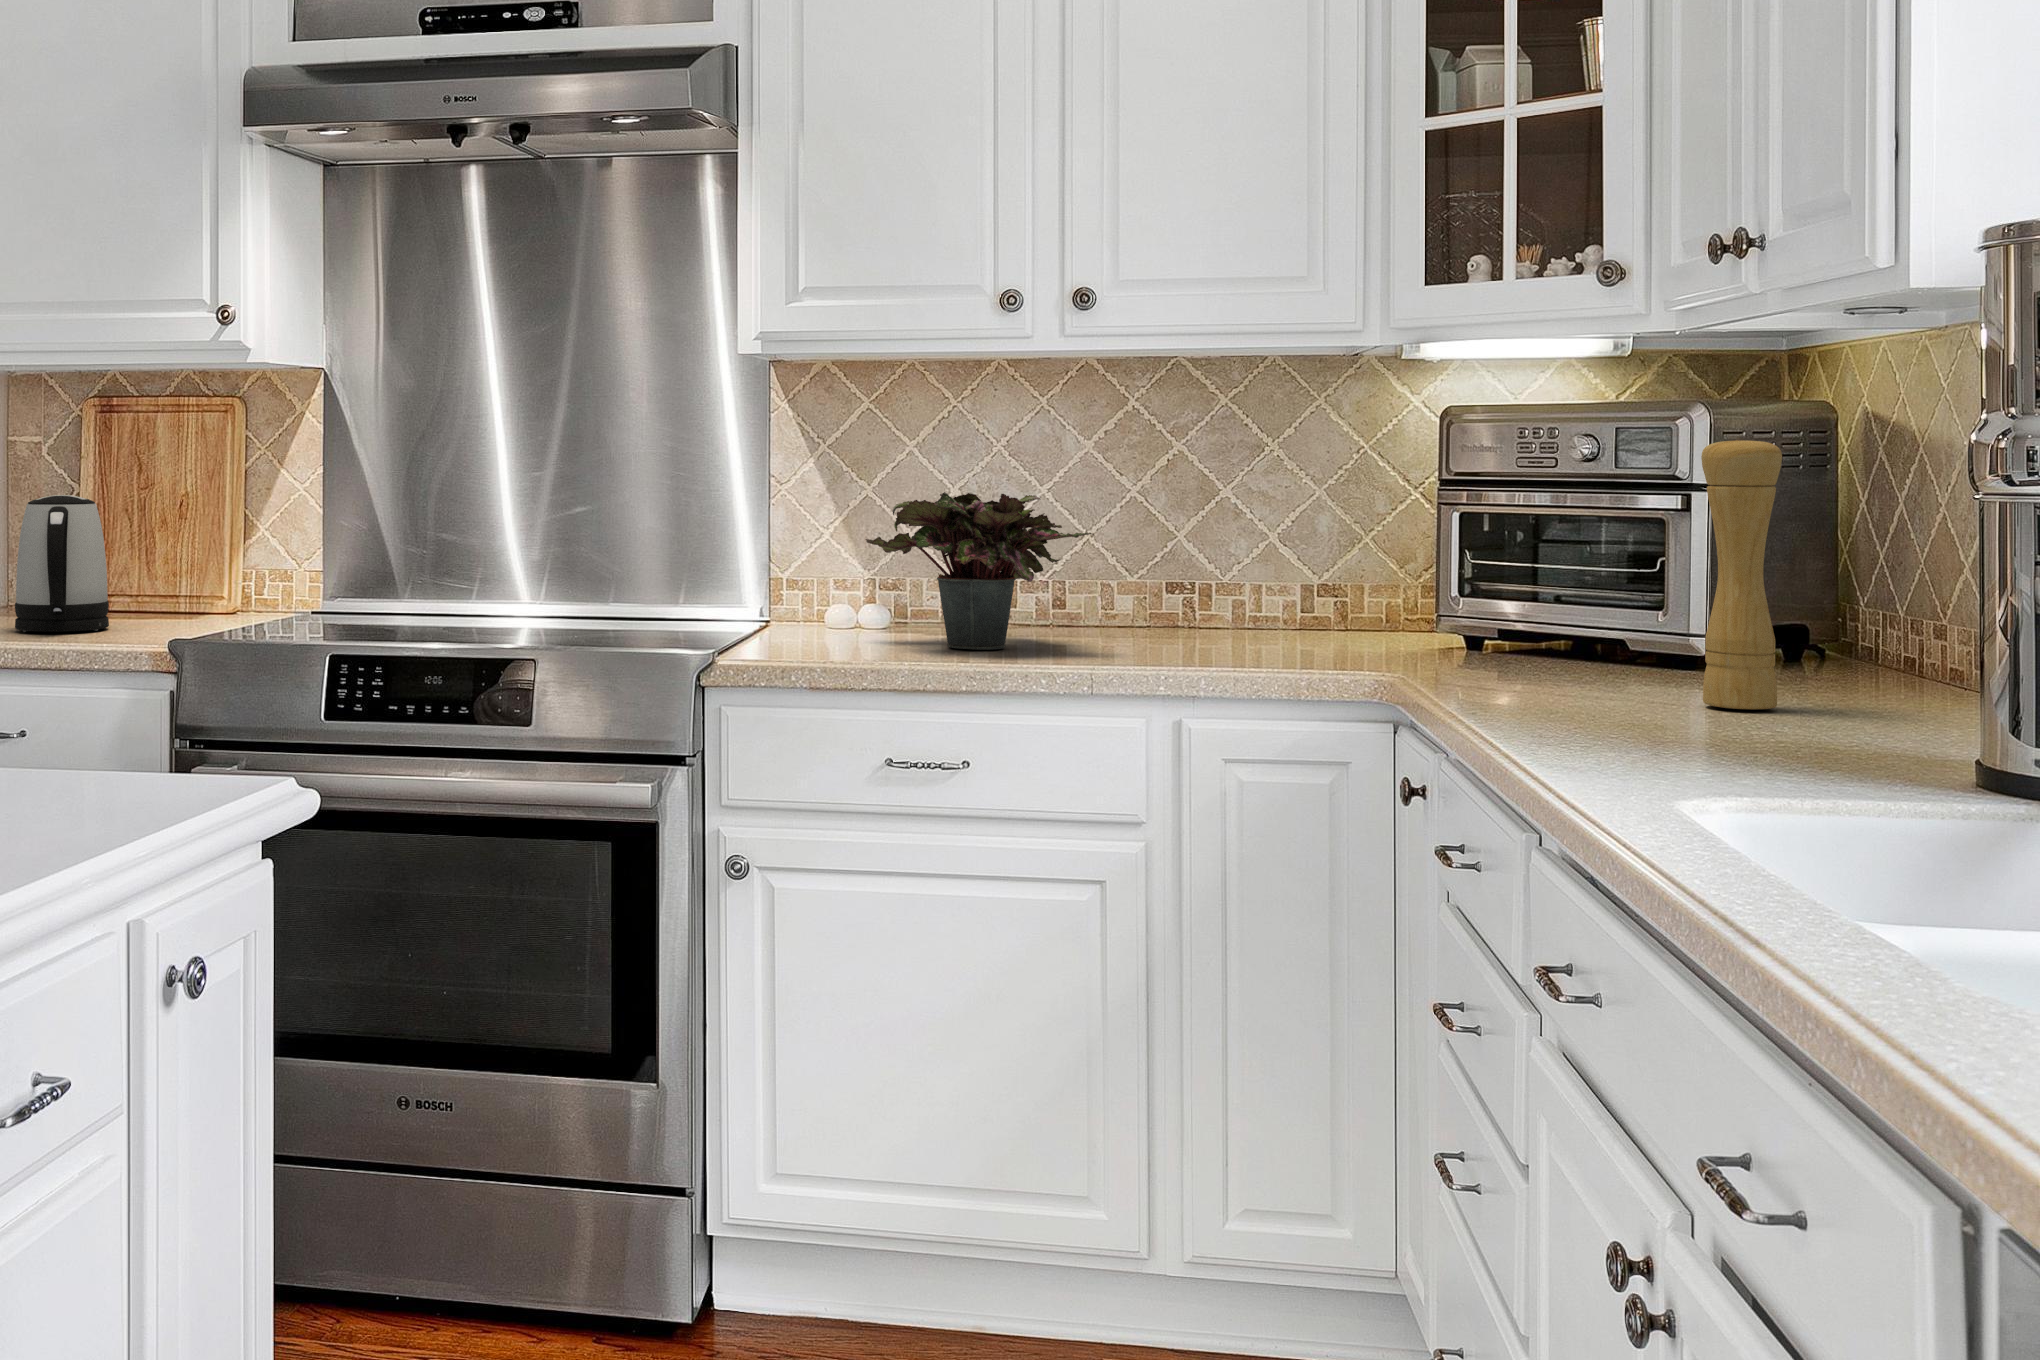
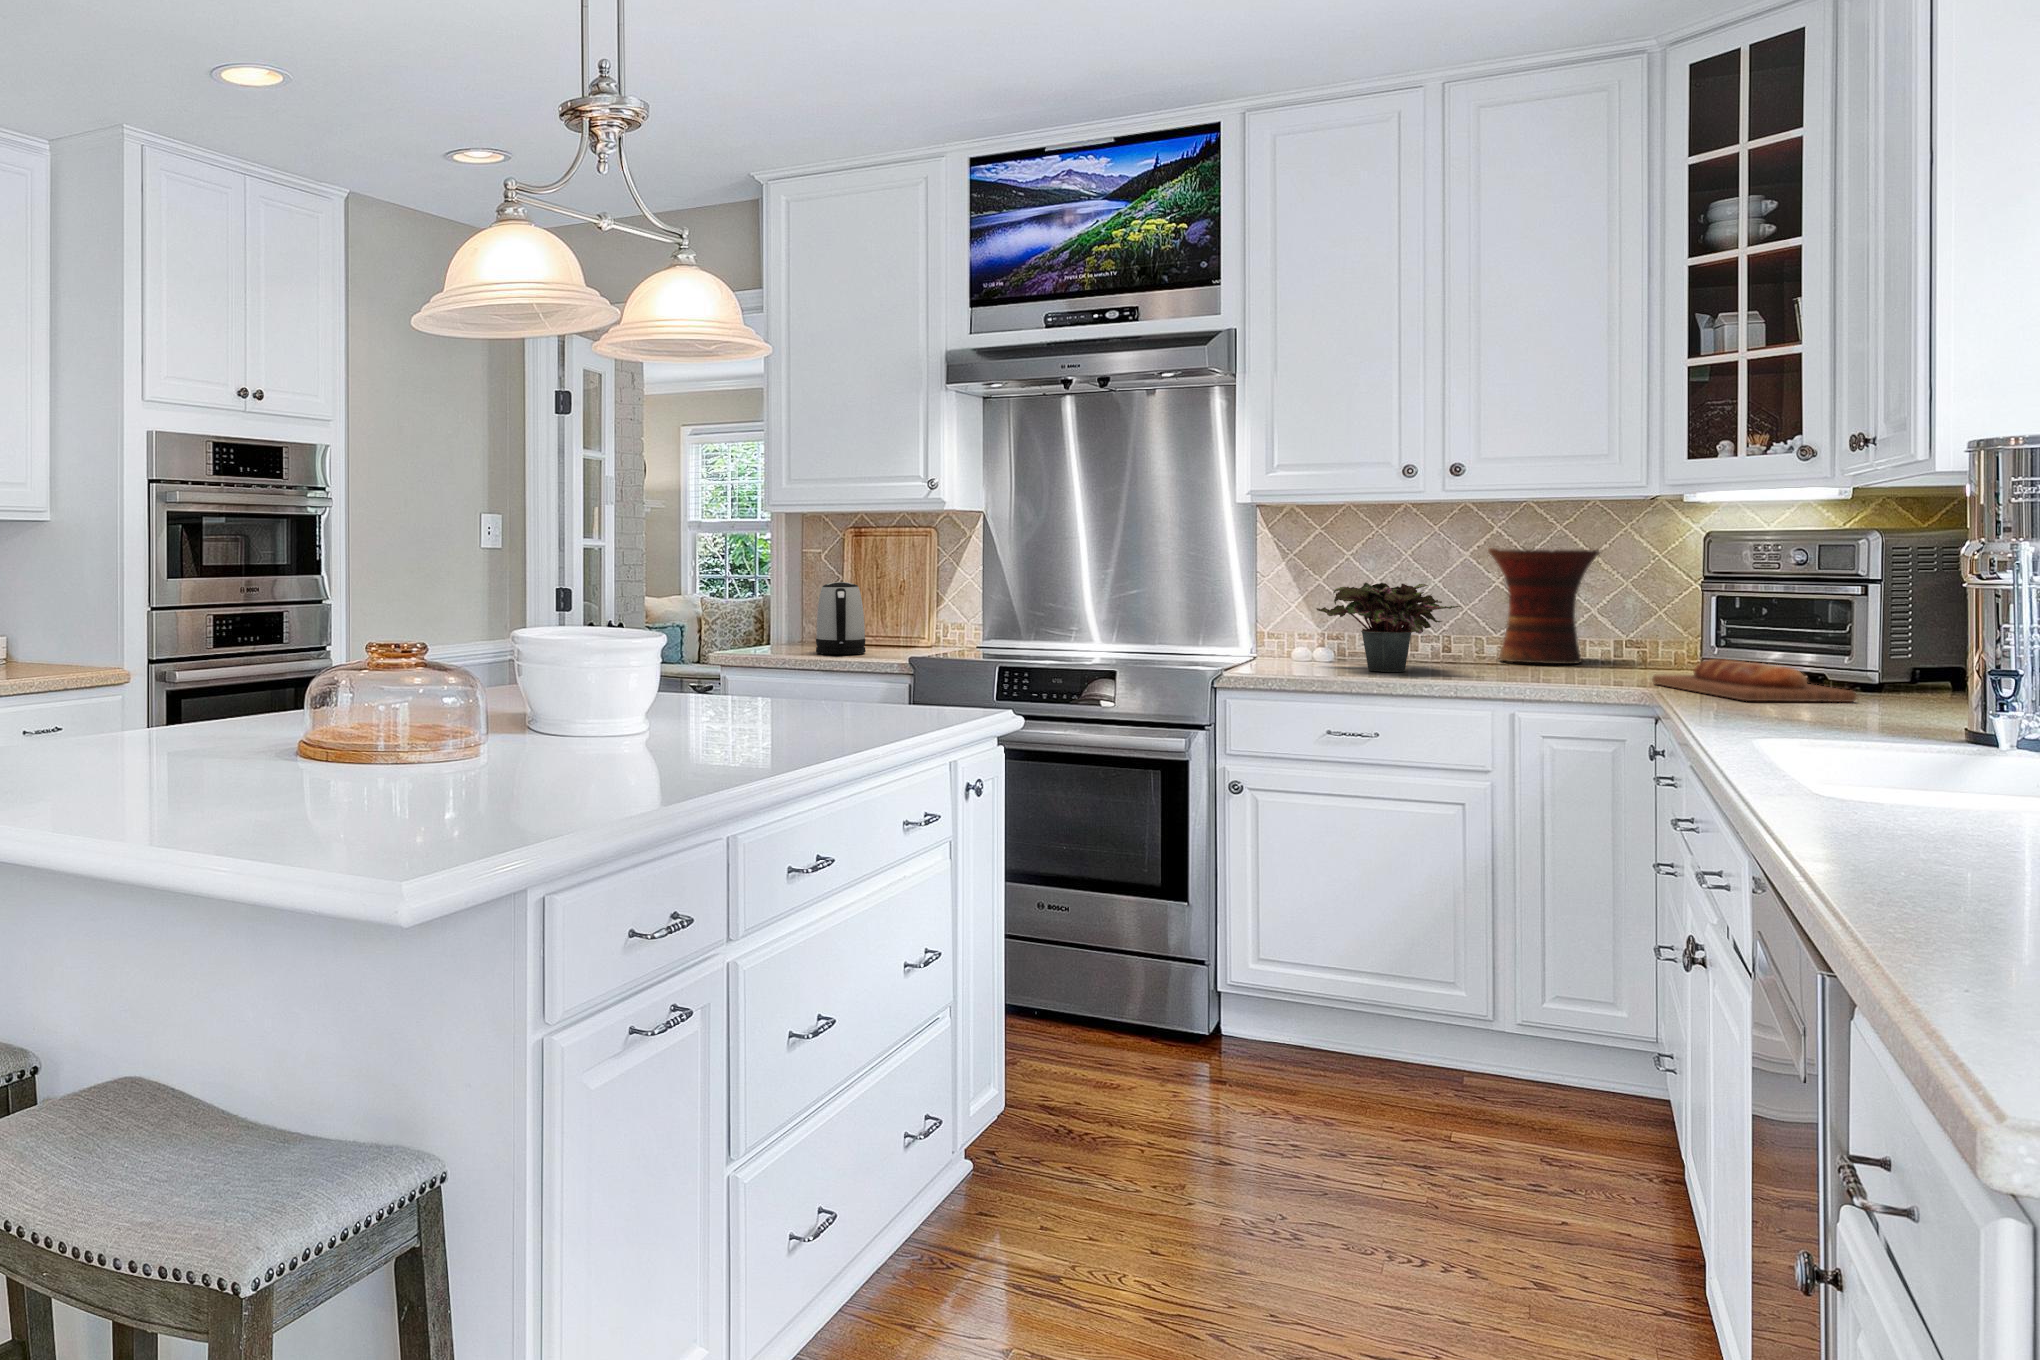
pepper mill: present [1701,436,1782,709] -> none [1847,555,1899,711]
vase: none [1121,438,1283,630] -> present [1488,548,1600,664]
bread loaf: none [1382,620,1701,694] -> present [1652,659,1856,702]

